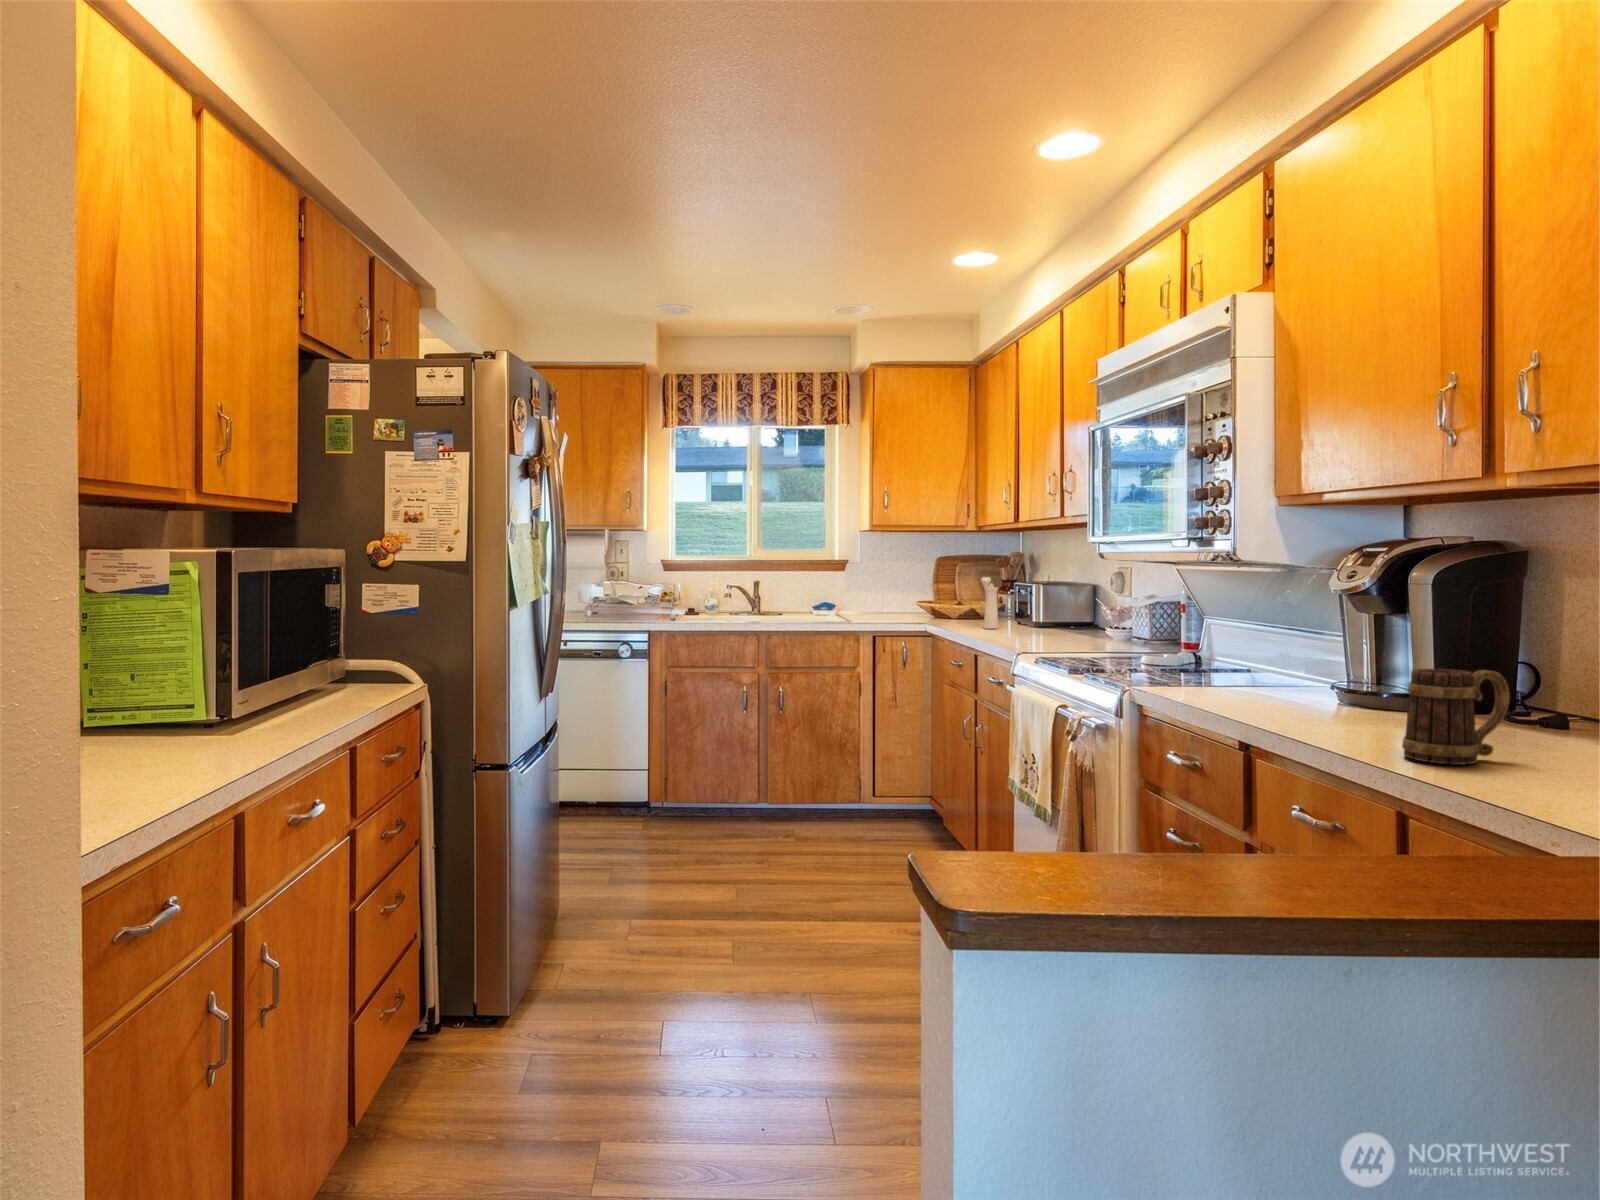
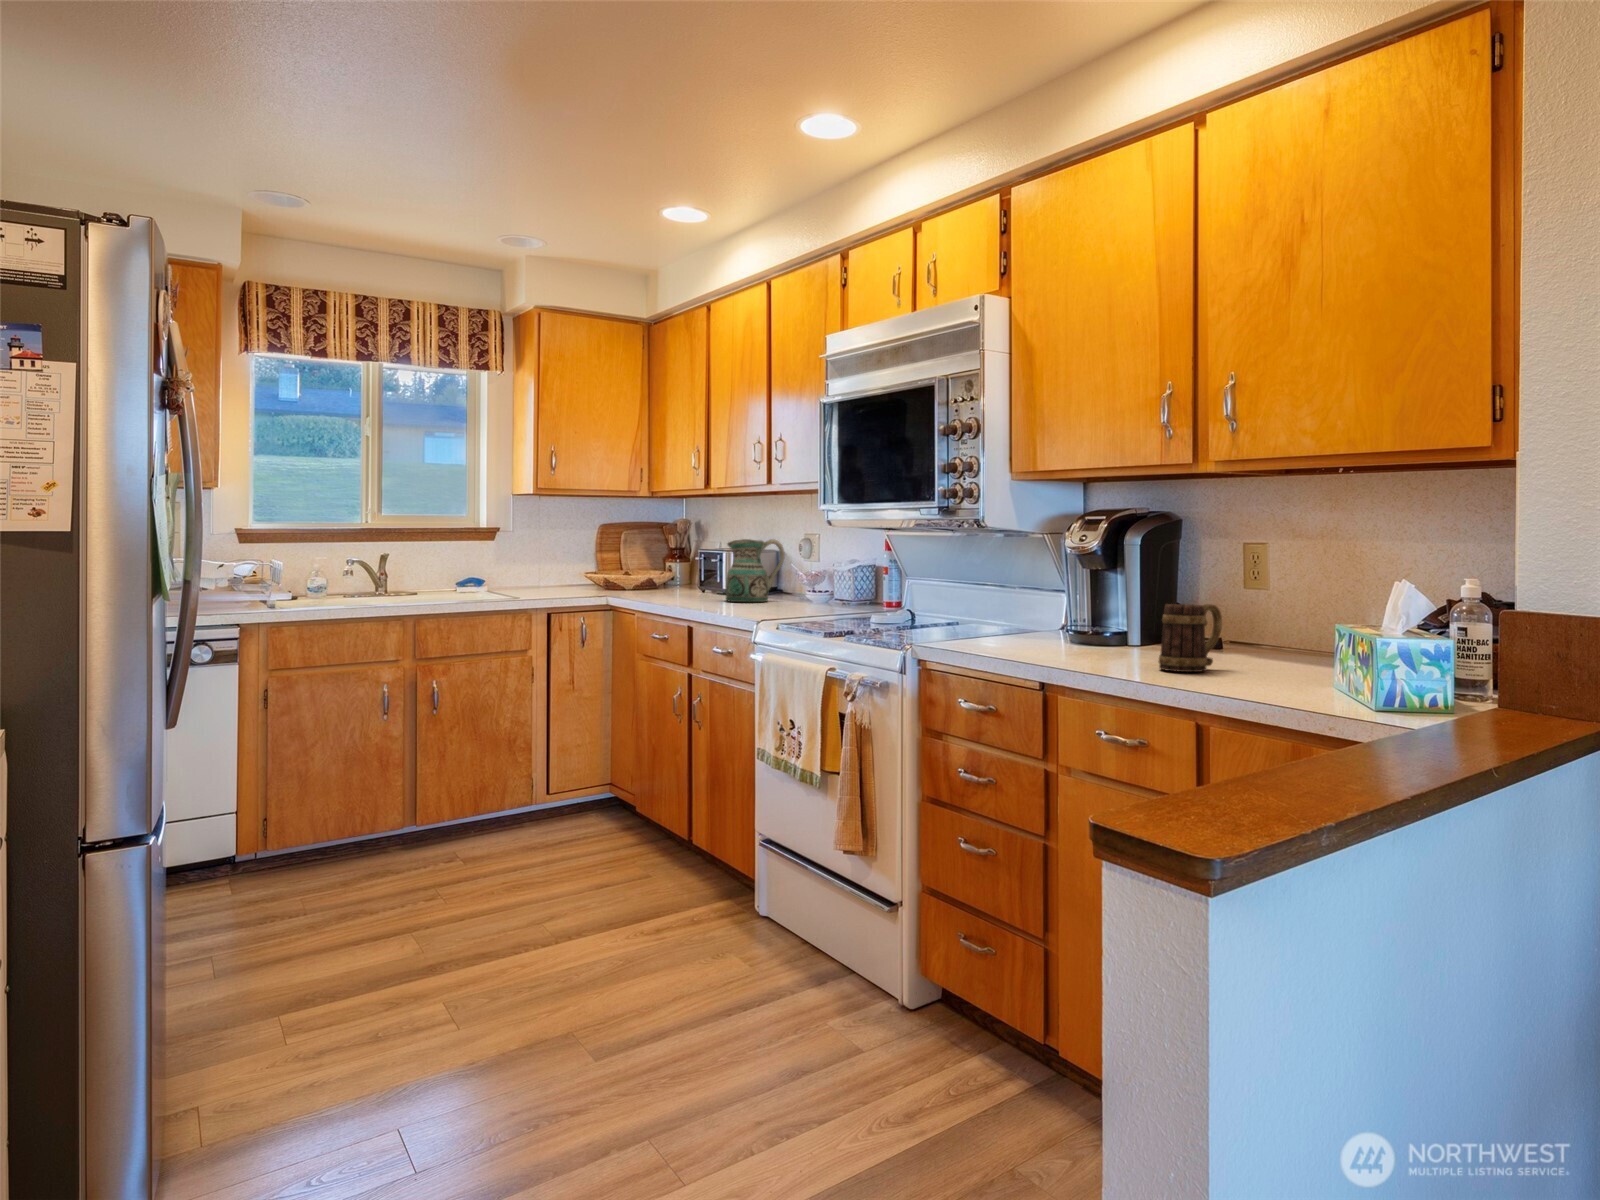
ceramic pitcher: none [1026,571,1087,635] -> present [726,539,785,602]
pepper mill: present [981,577,998,629] -> none [669,545,691,598]

